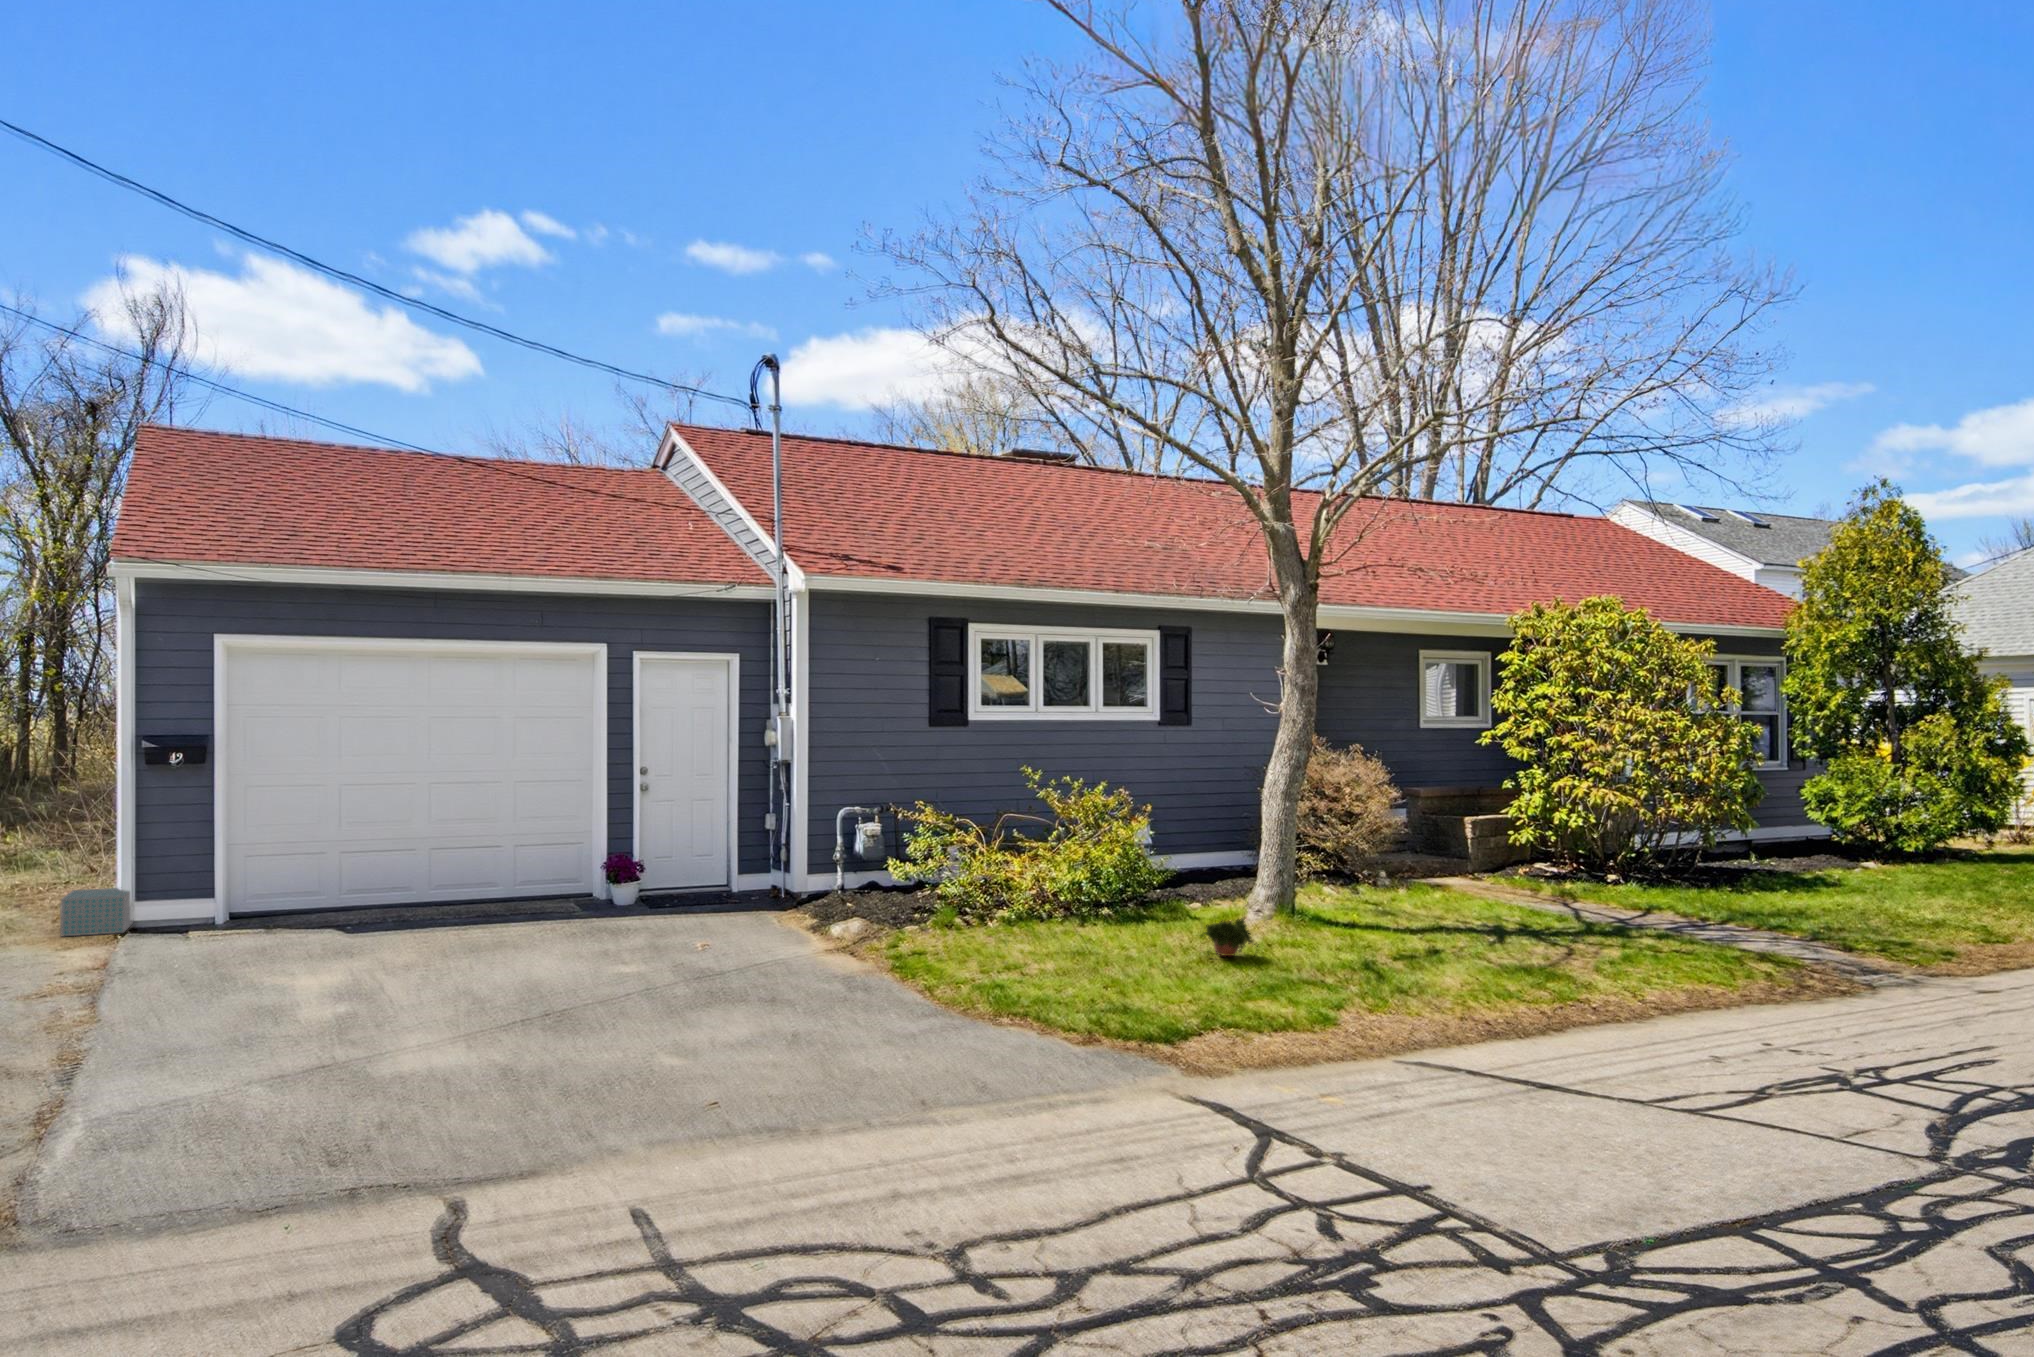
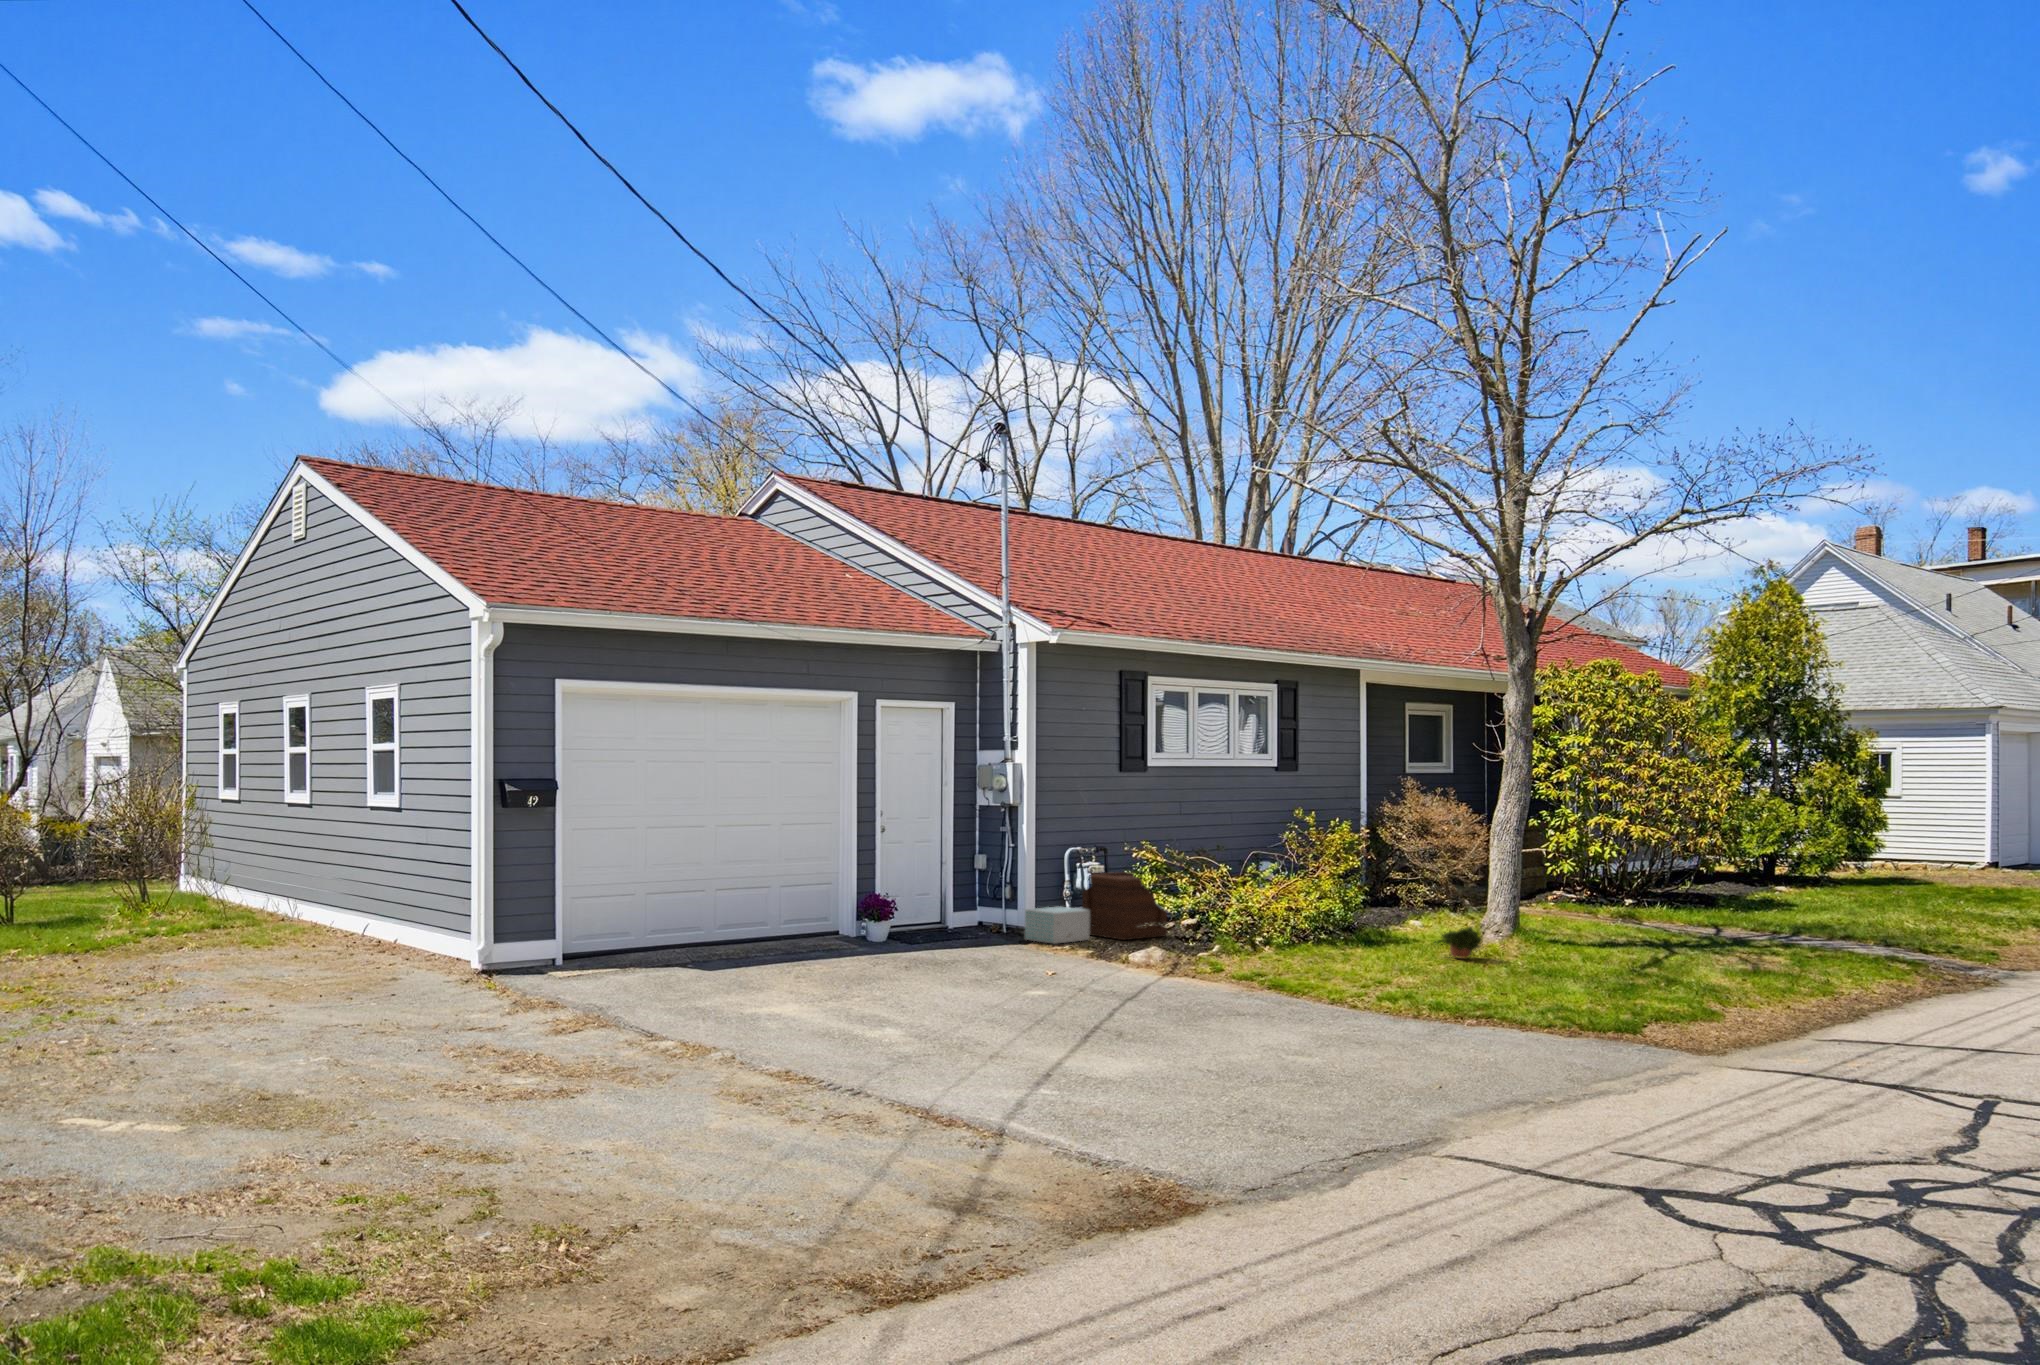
wooden crate: none [866,836,954,914] -> present [1082,872,1167,940]
storage box: present [60,888,133,936] -> present [1025,906,1090,944]

